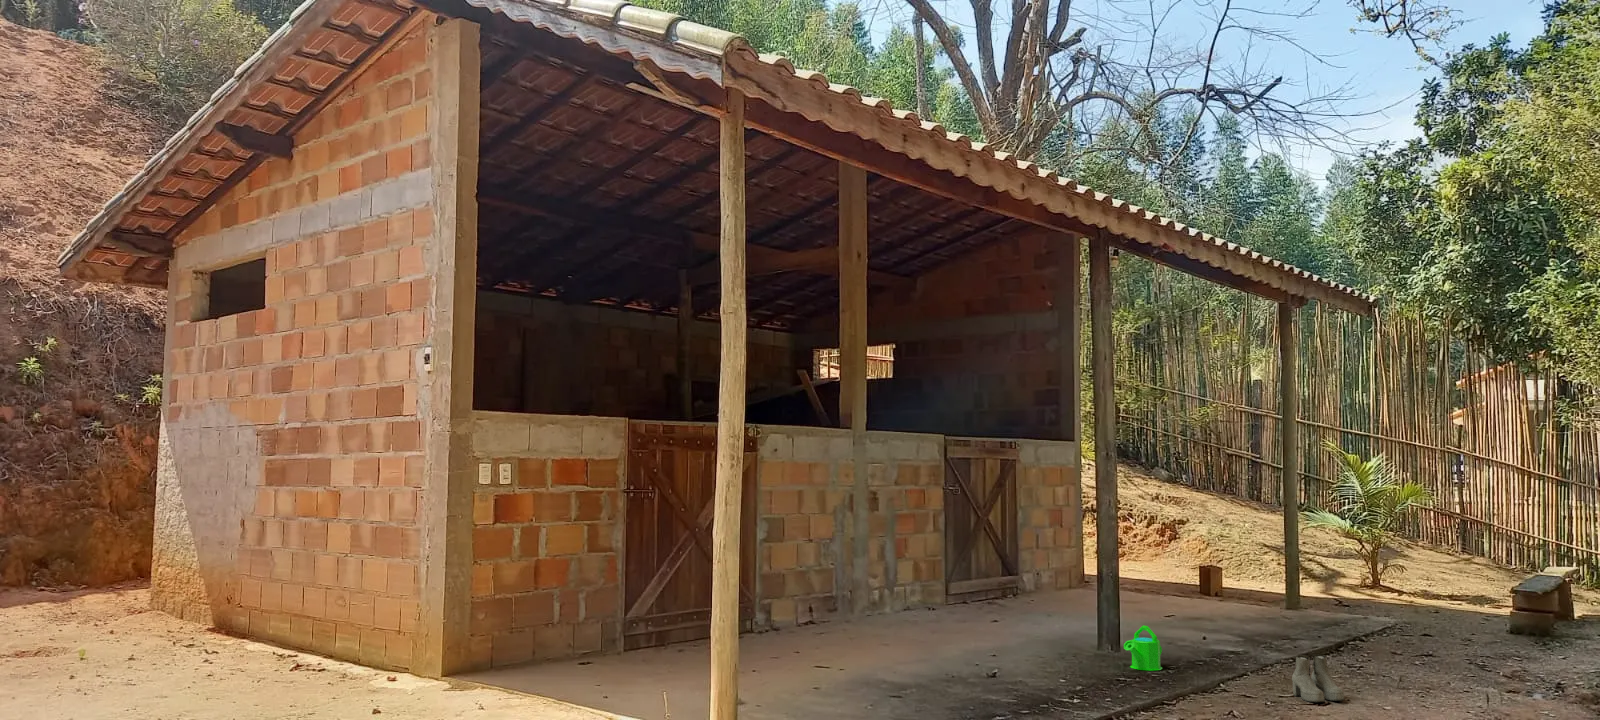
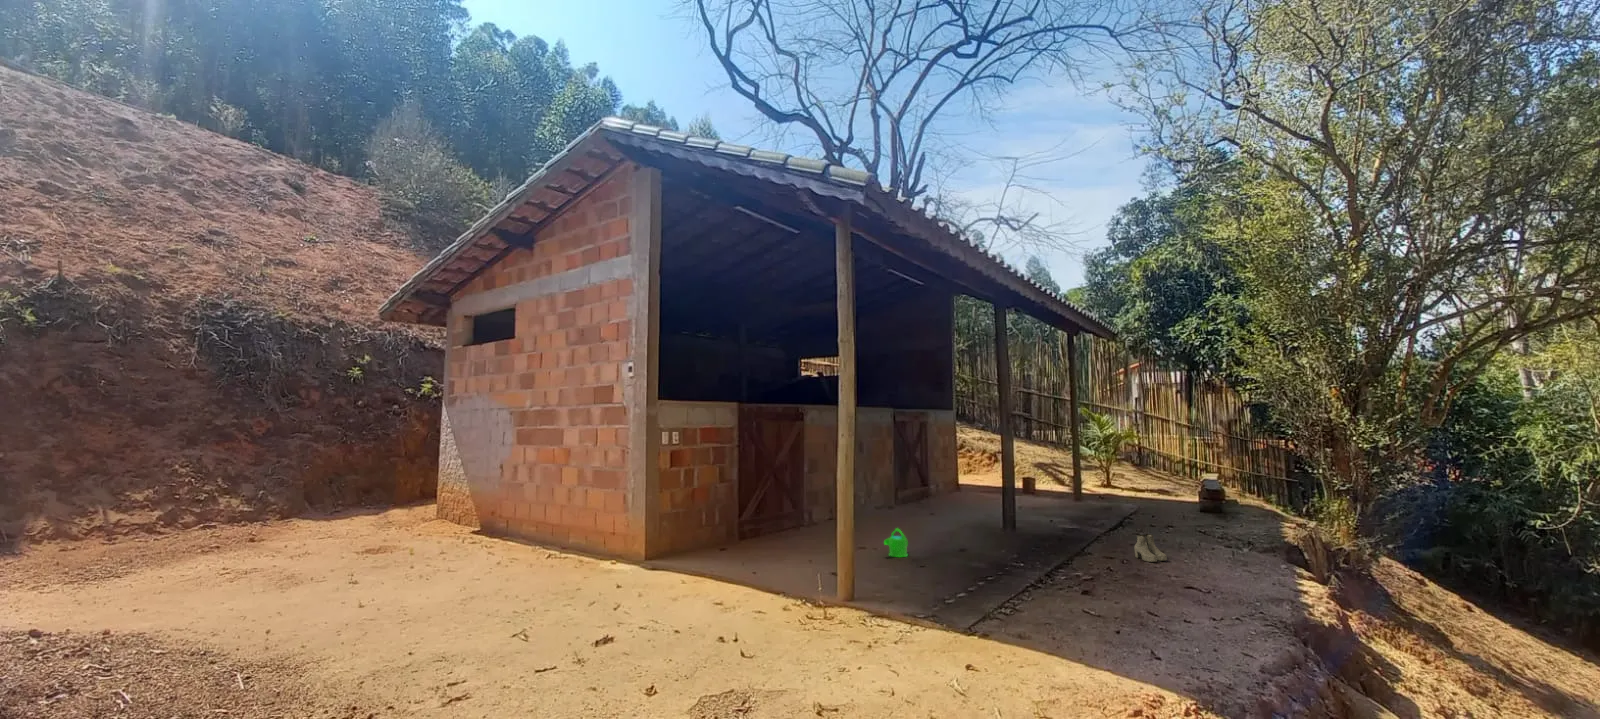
watering can: present [1124,625,1162,671] -> present [884,529,908,557]

